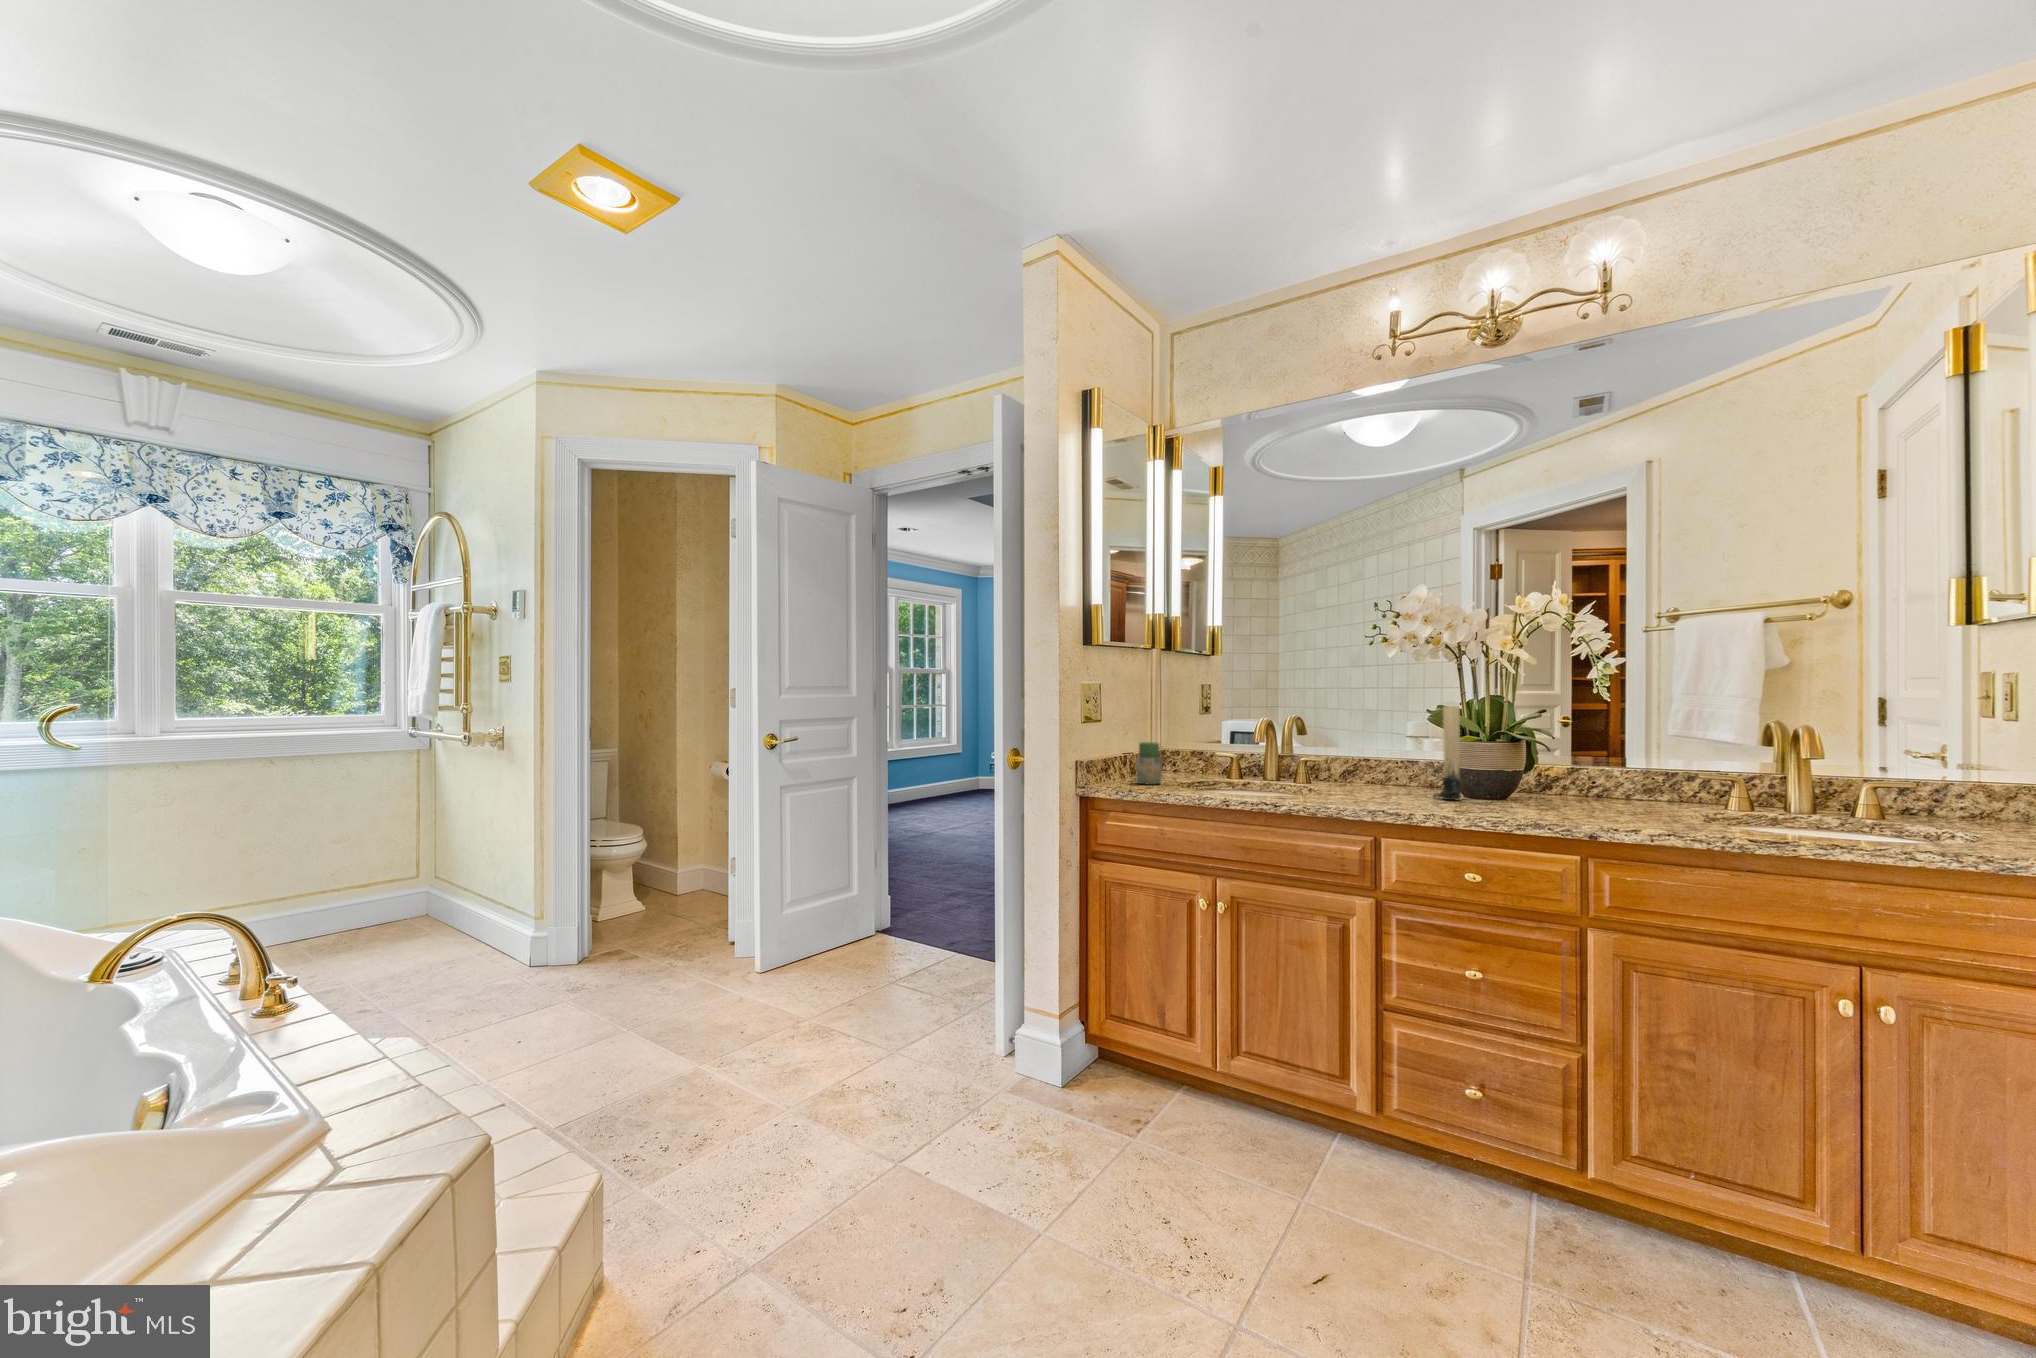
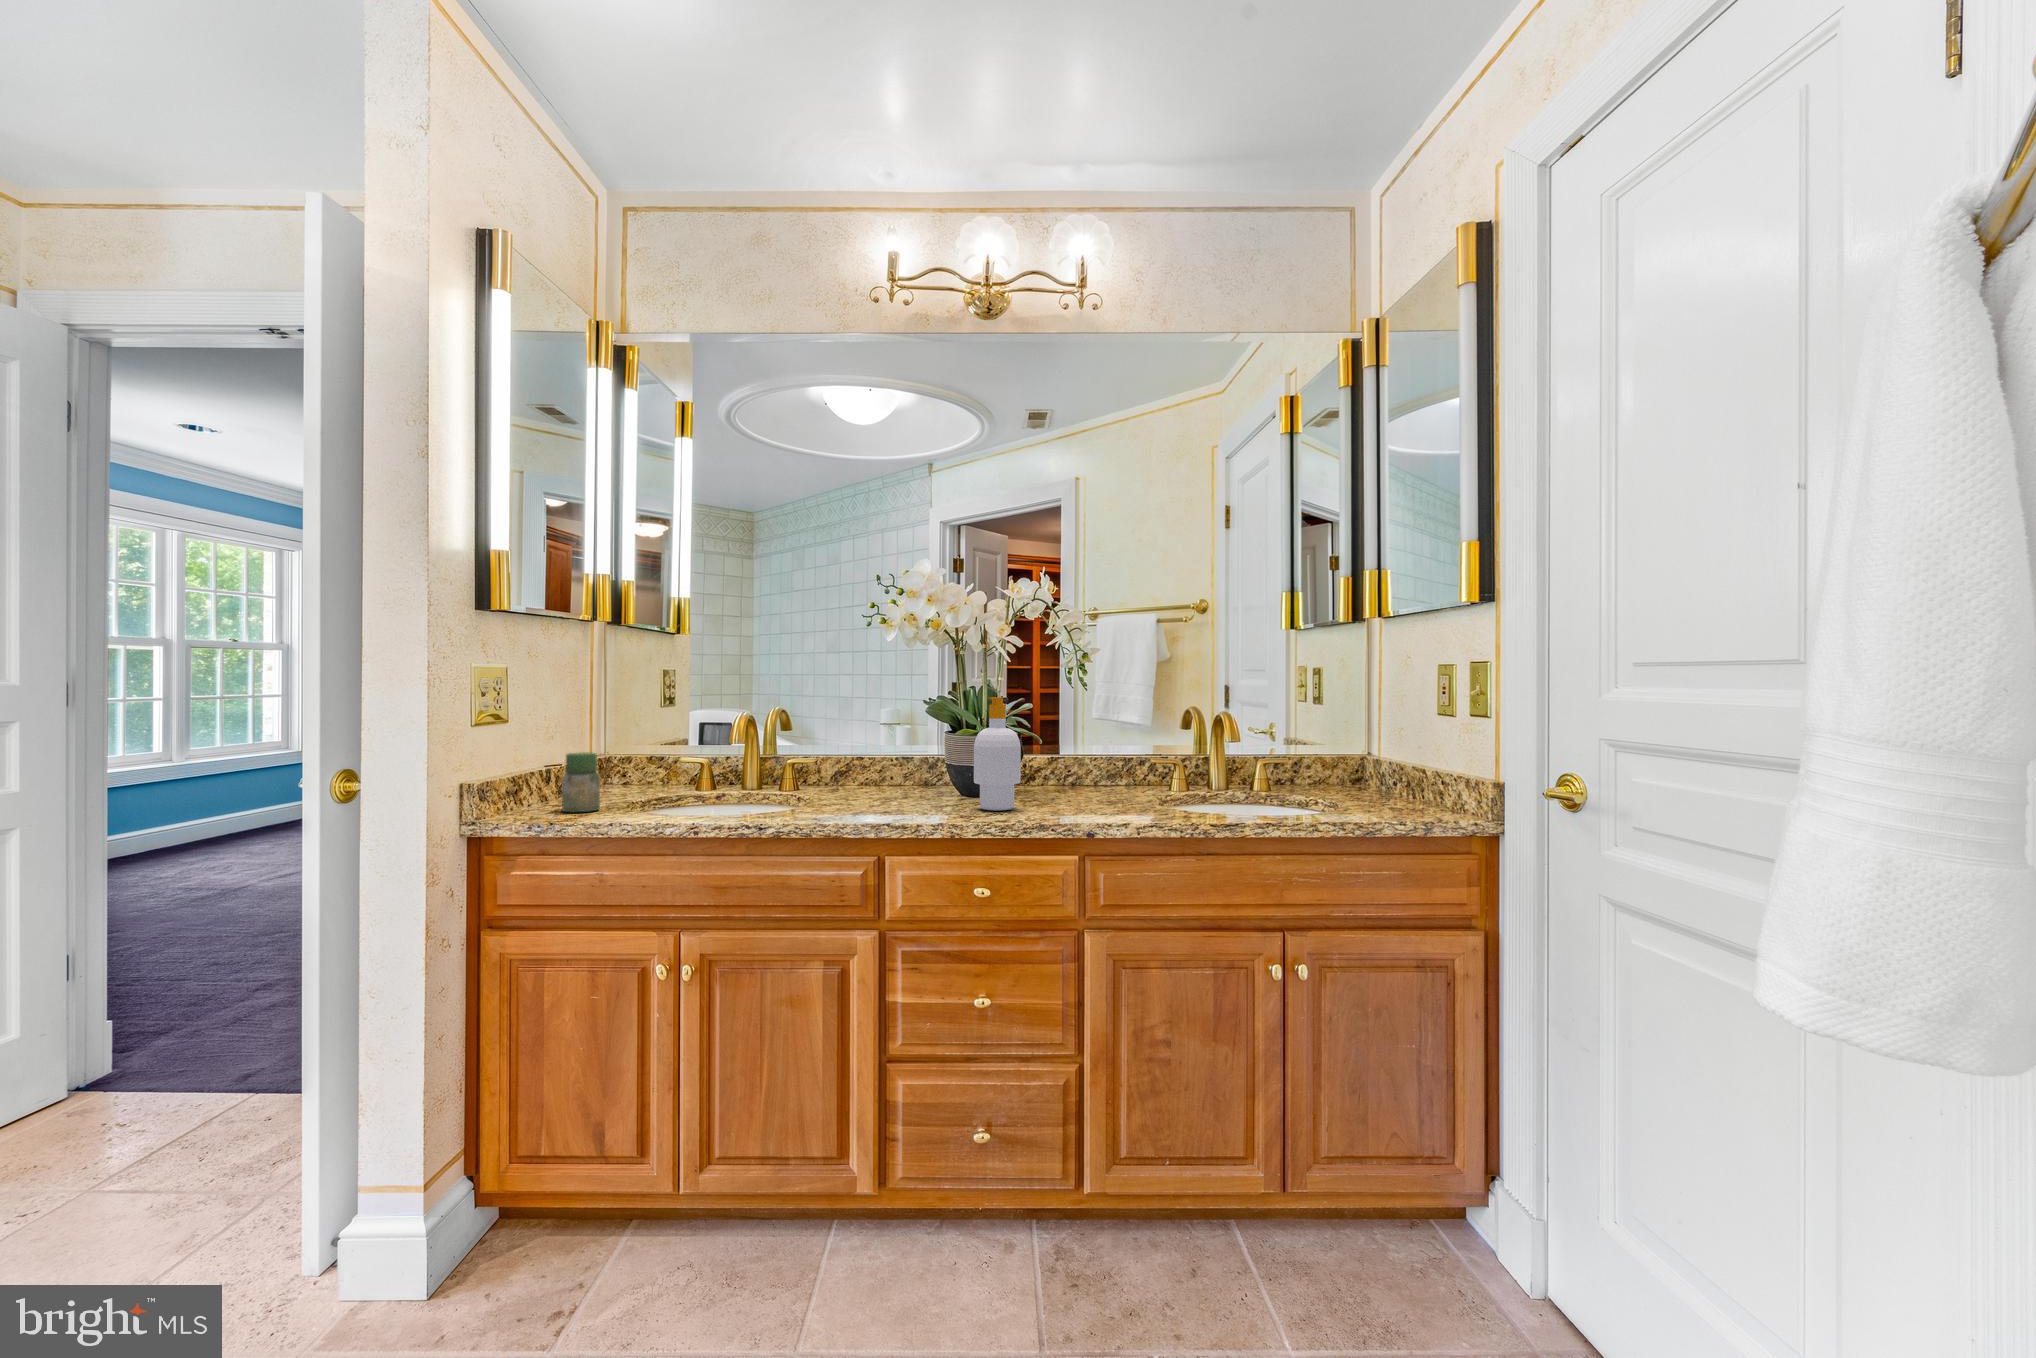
candle: present [1433,702,1461,800] -> none [935,693,964,804]
soap bottle: none [1469,707,1519,809] -> present [974,697,1021,811]

